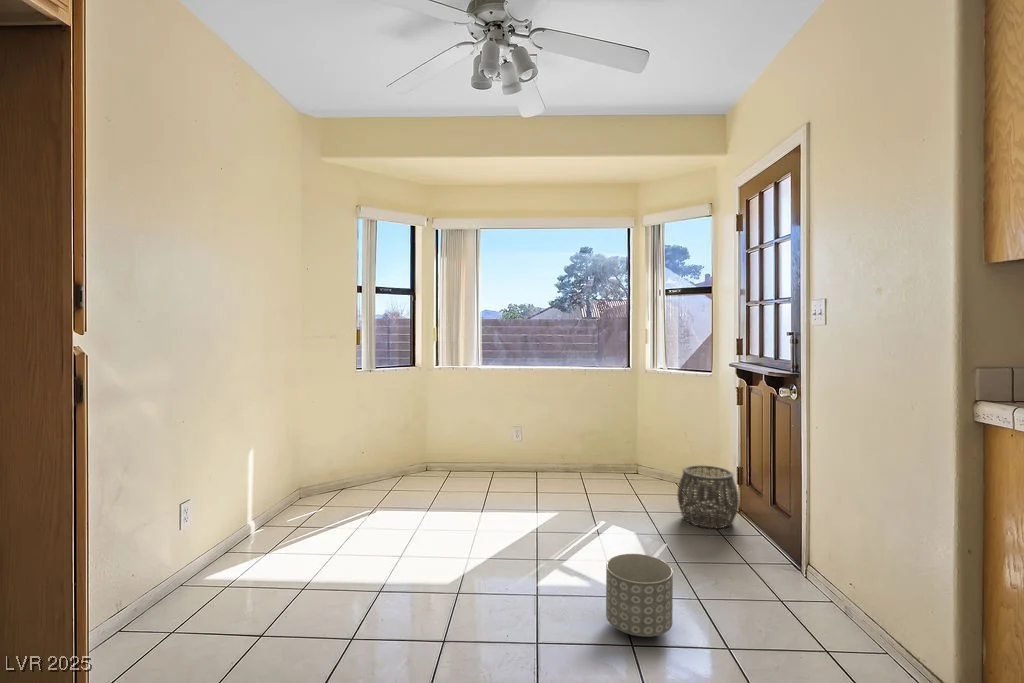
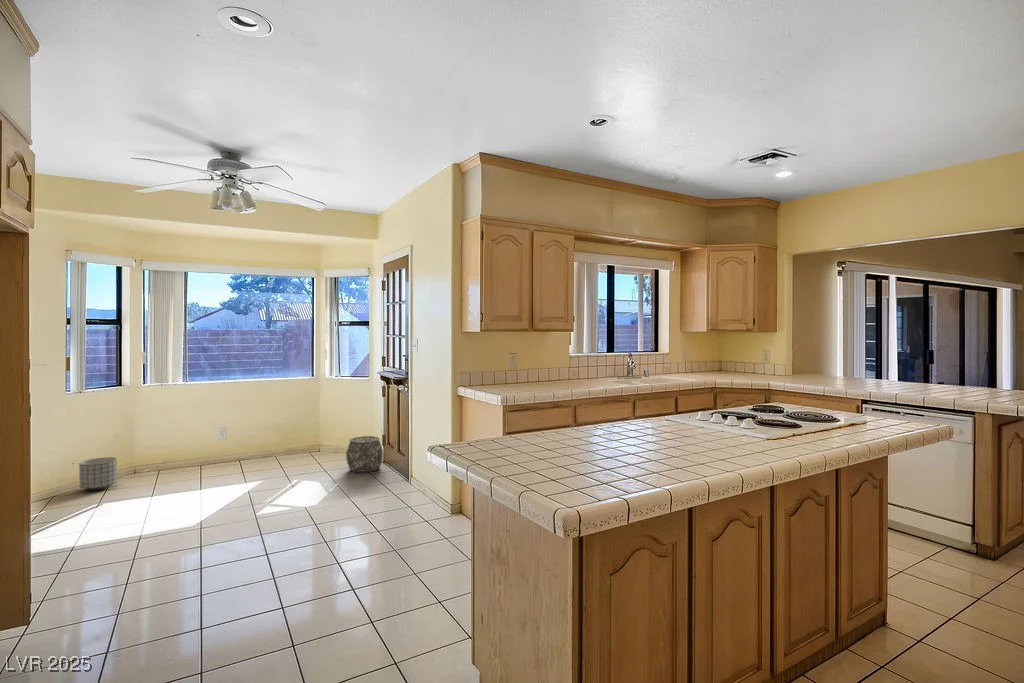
planter: present [606,554,673,637] -> present [79,457,117,490]

